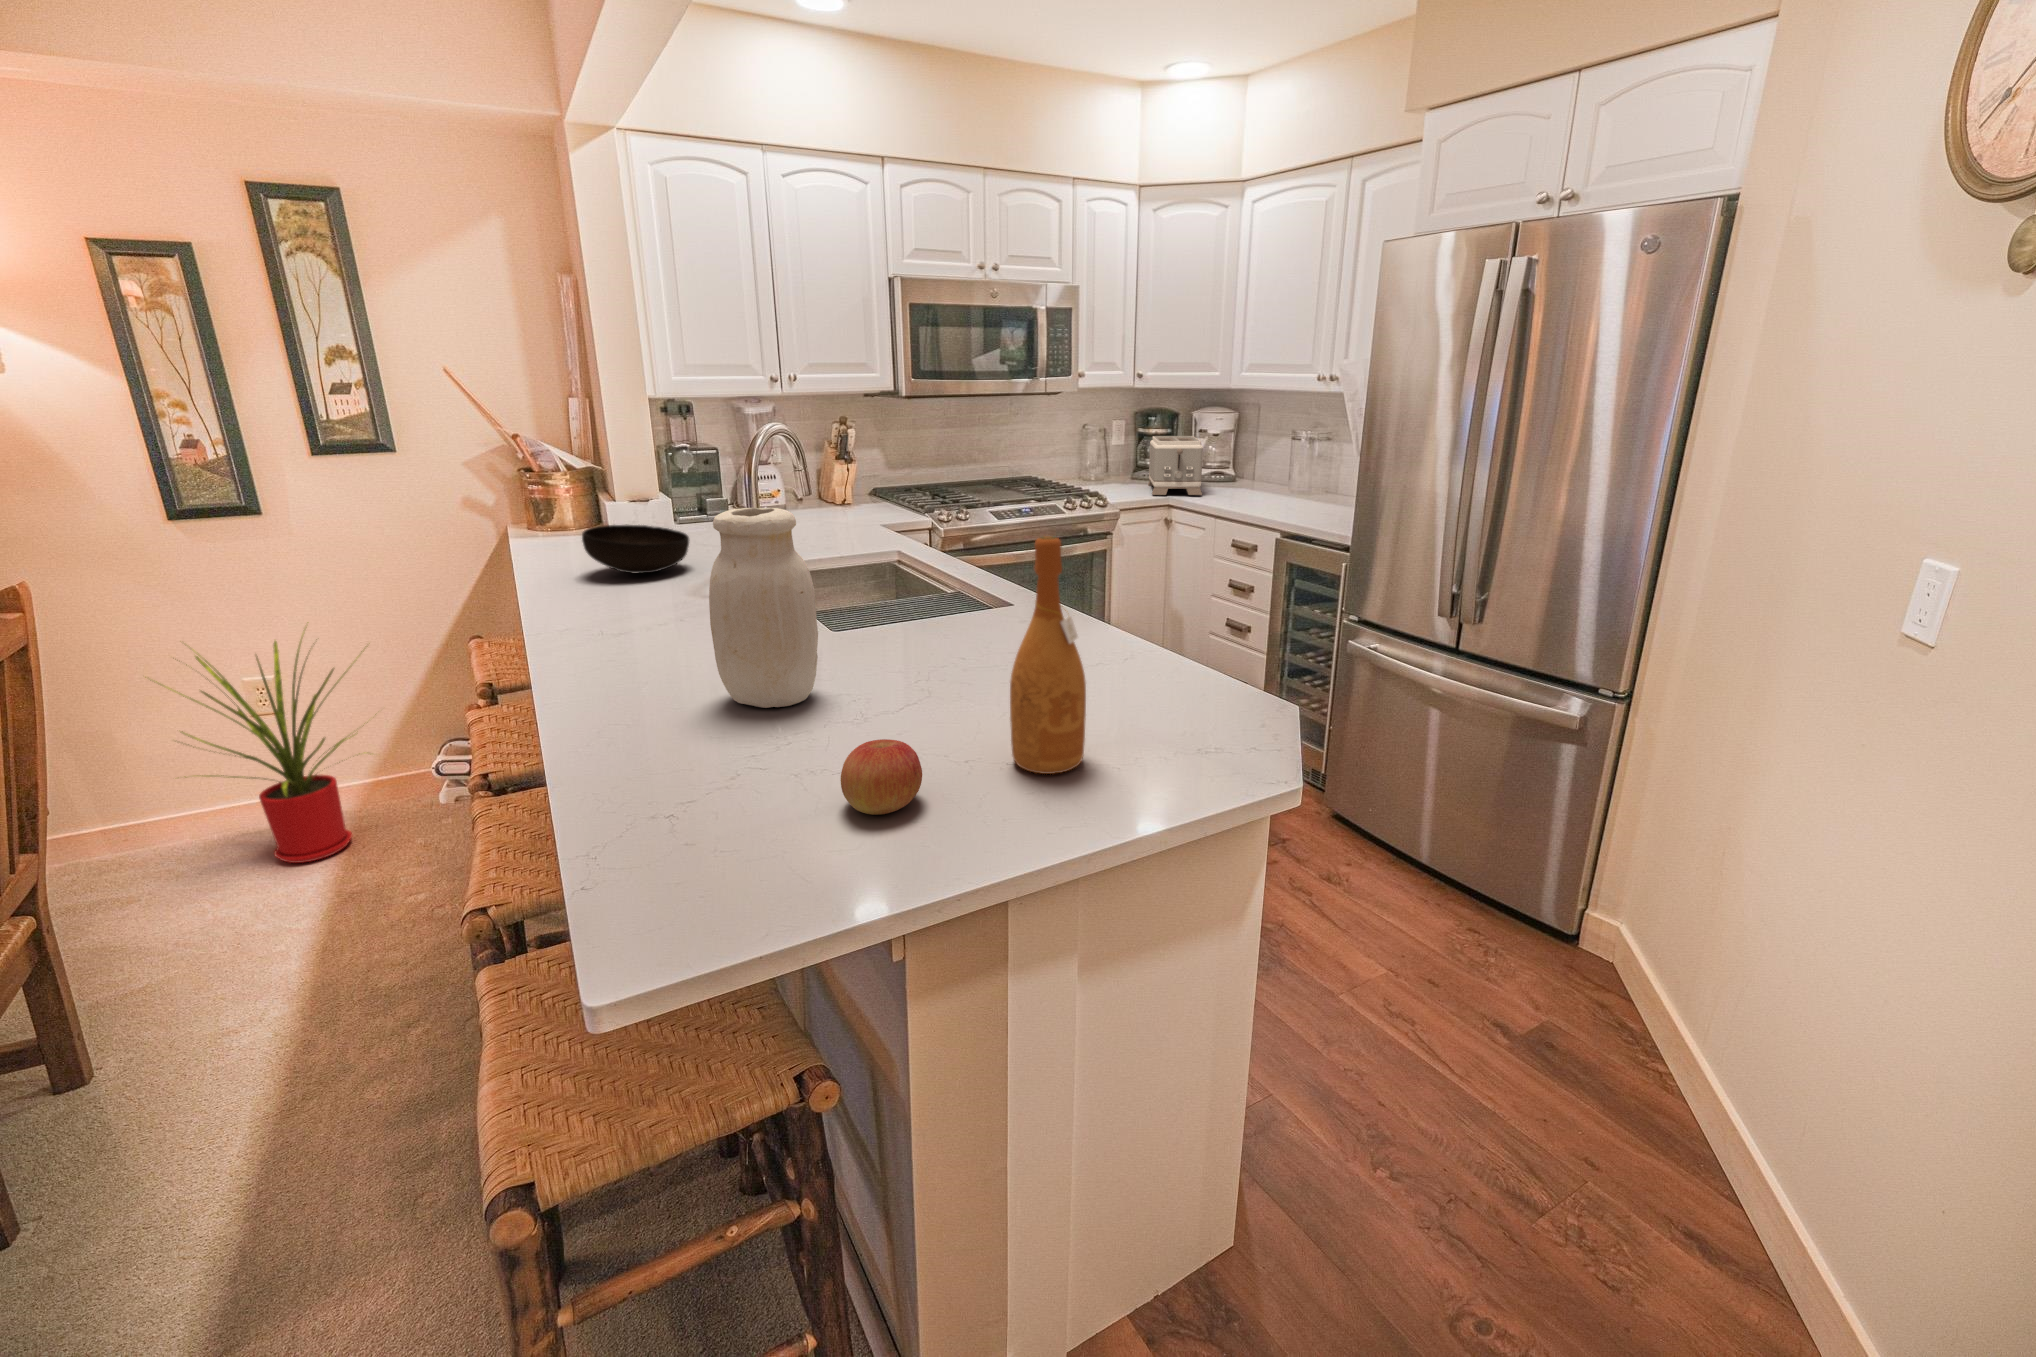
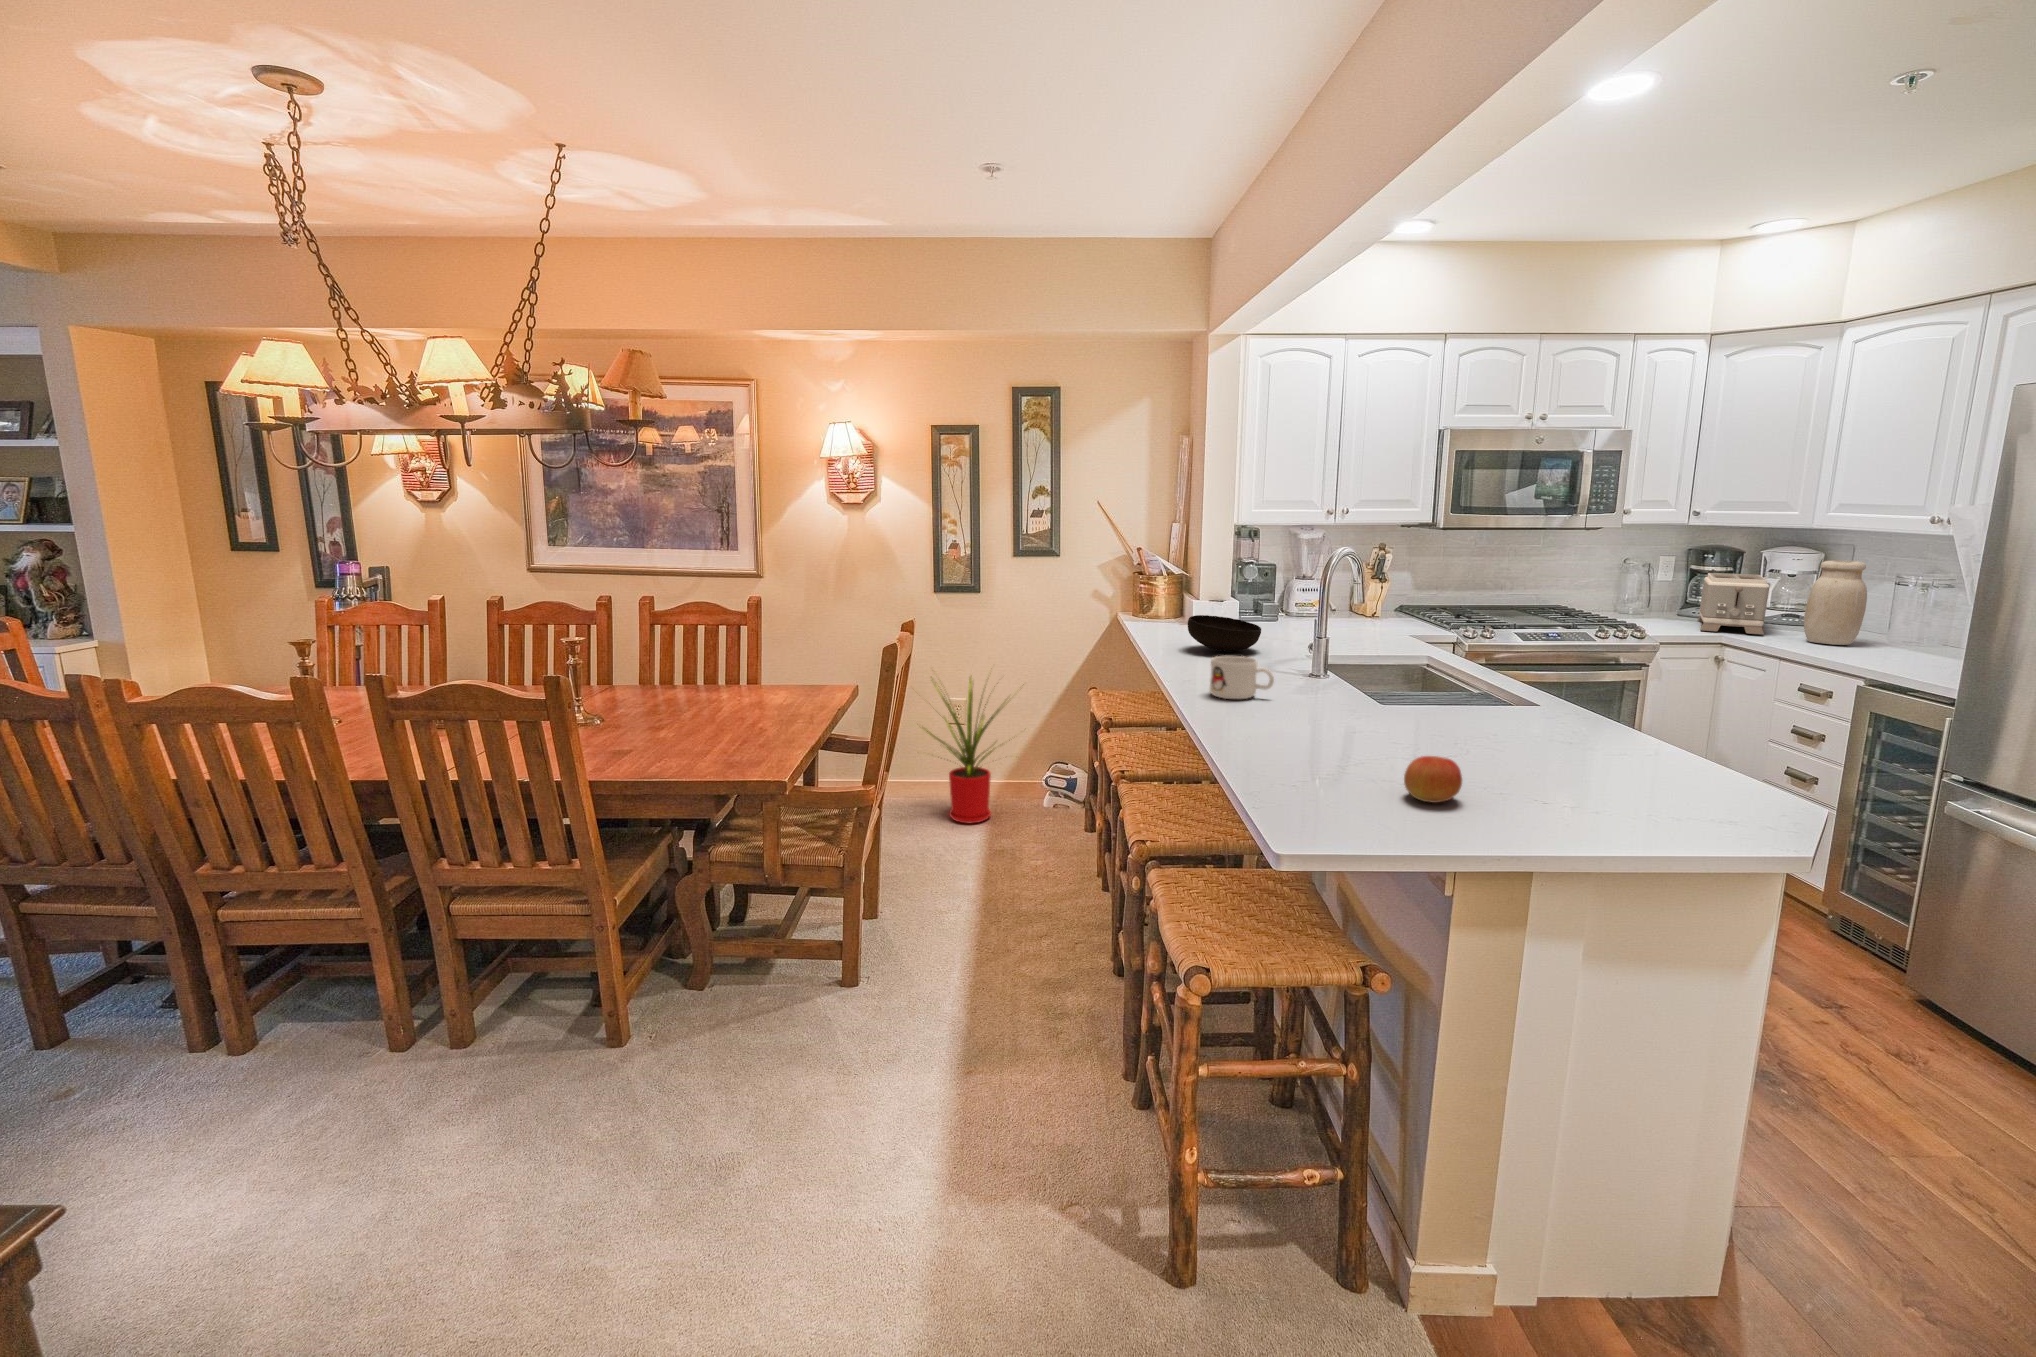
jar: present [709,508,818,708] -> present [1804,560,1867,645]
wine bottle: present [1010,536,1086,774] -> none [1530,635,1598,804]
mug: none [586,589,686,656] -> present [1210,656,1274,699]

